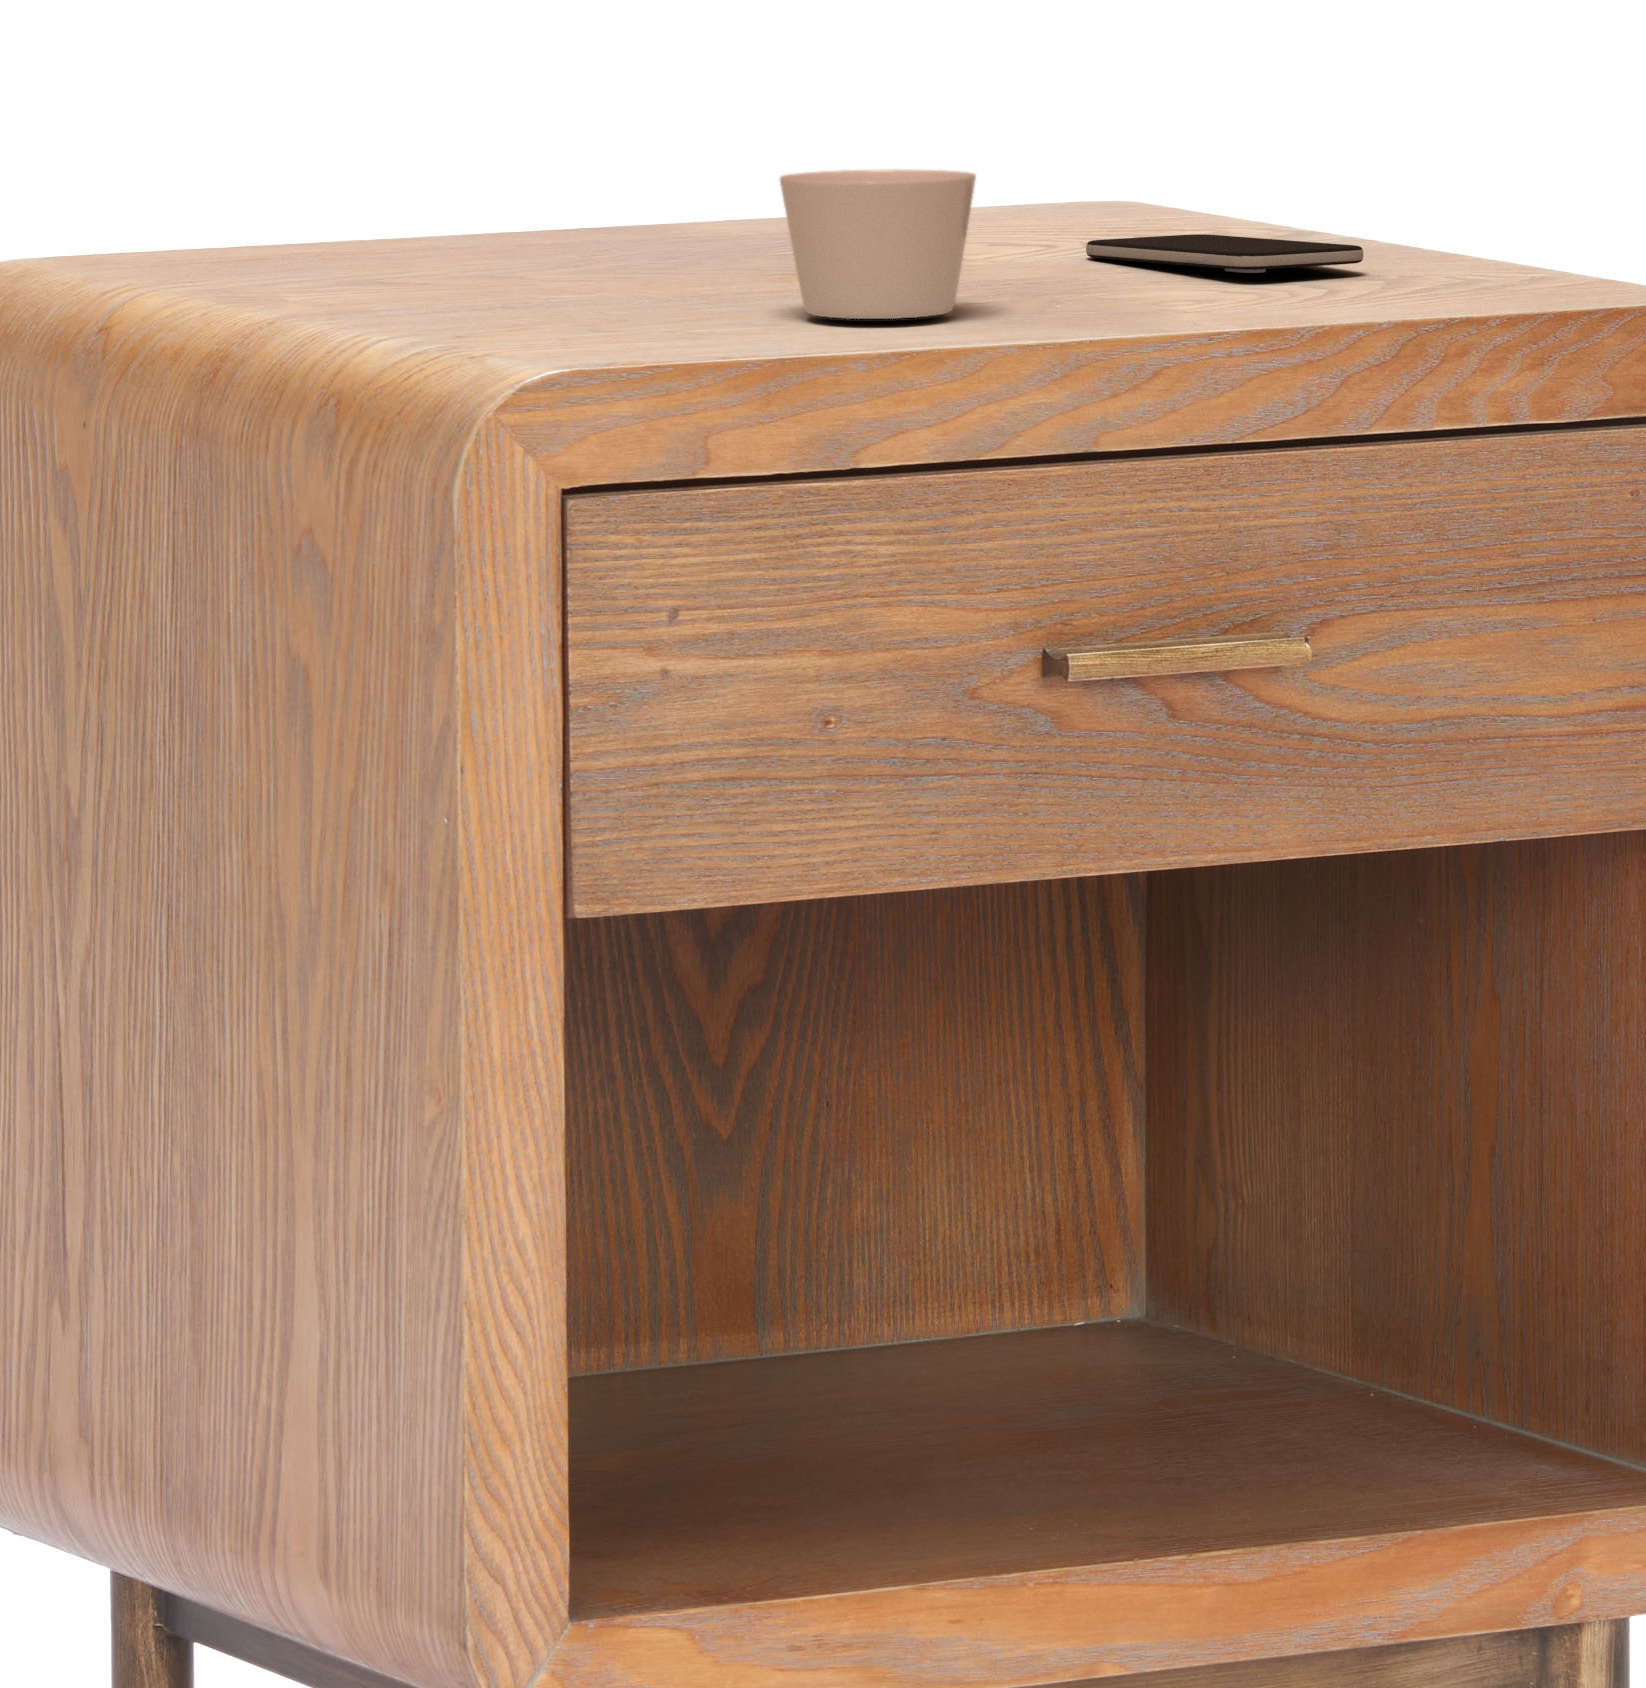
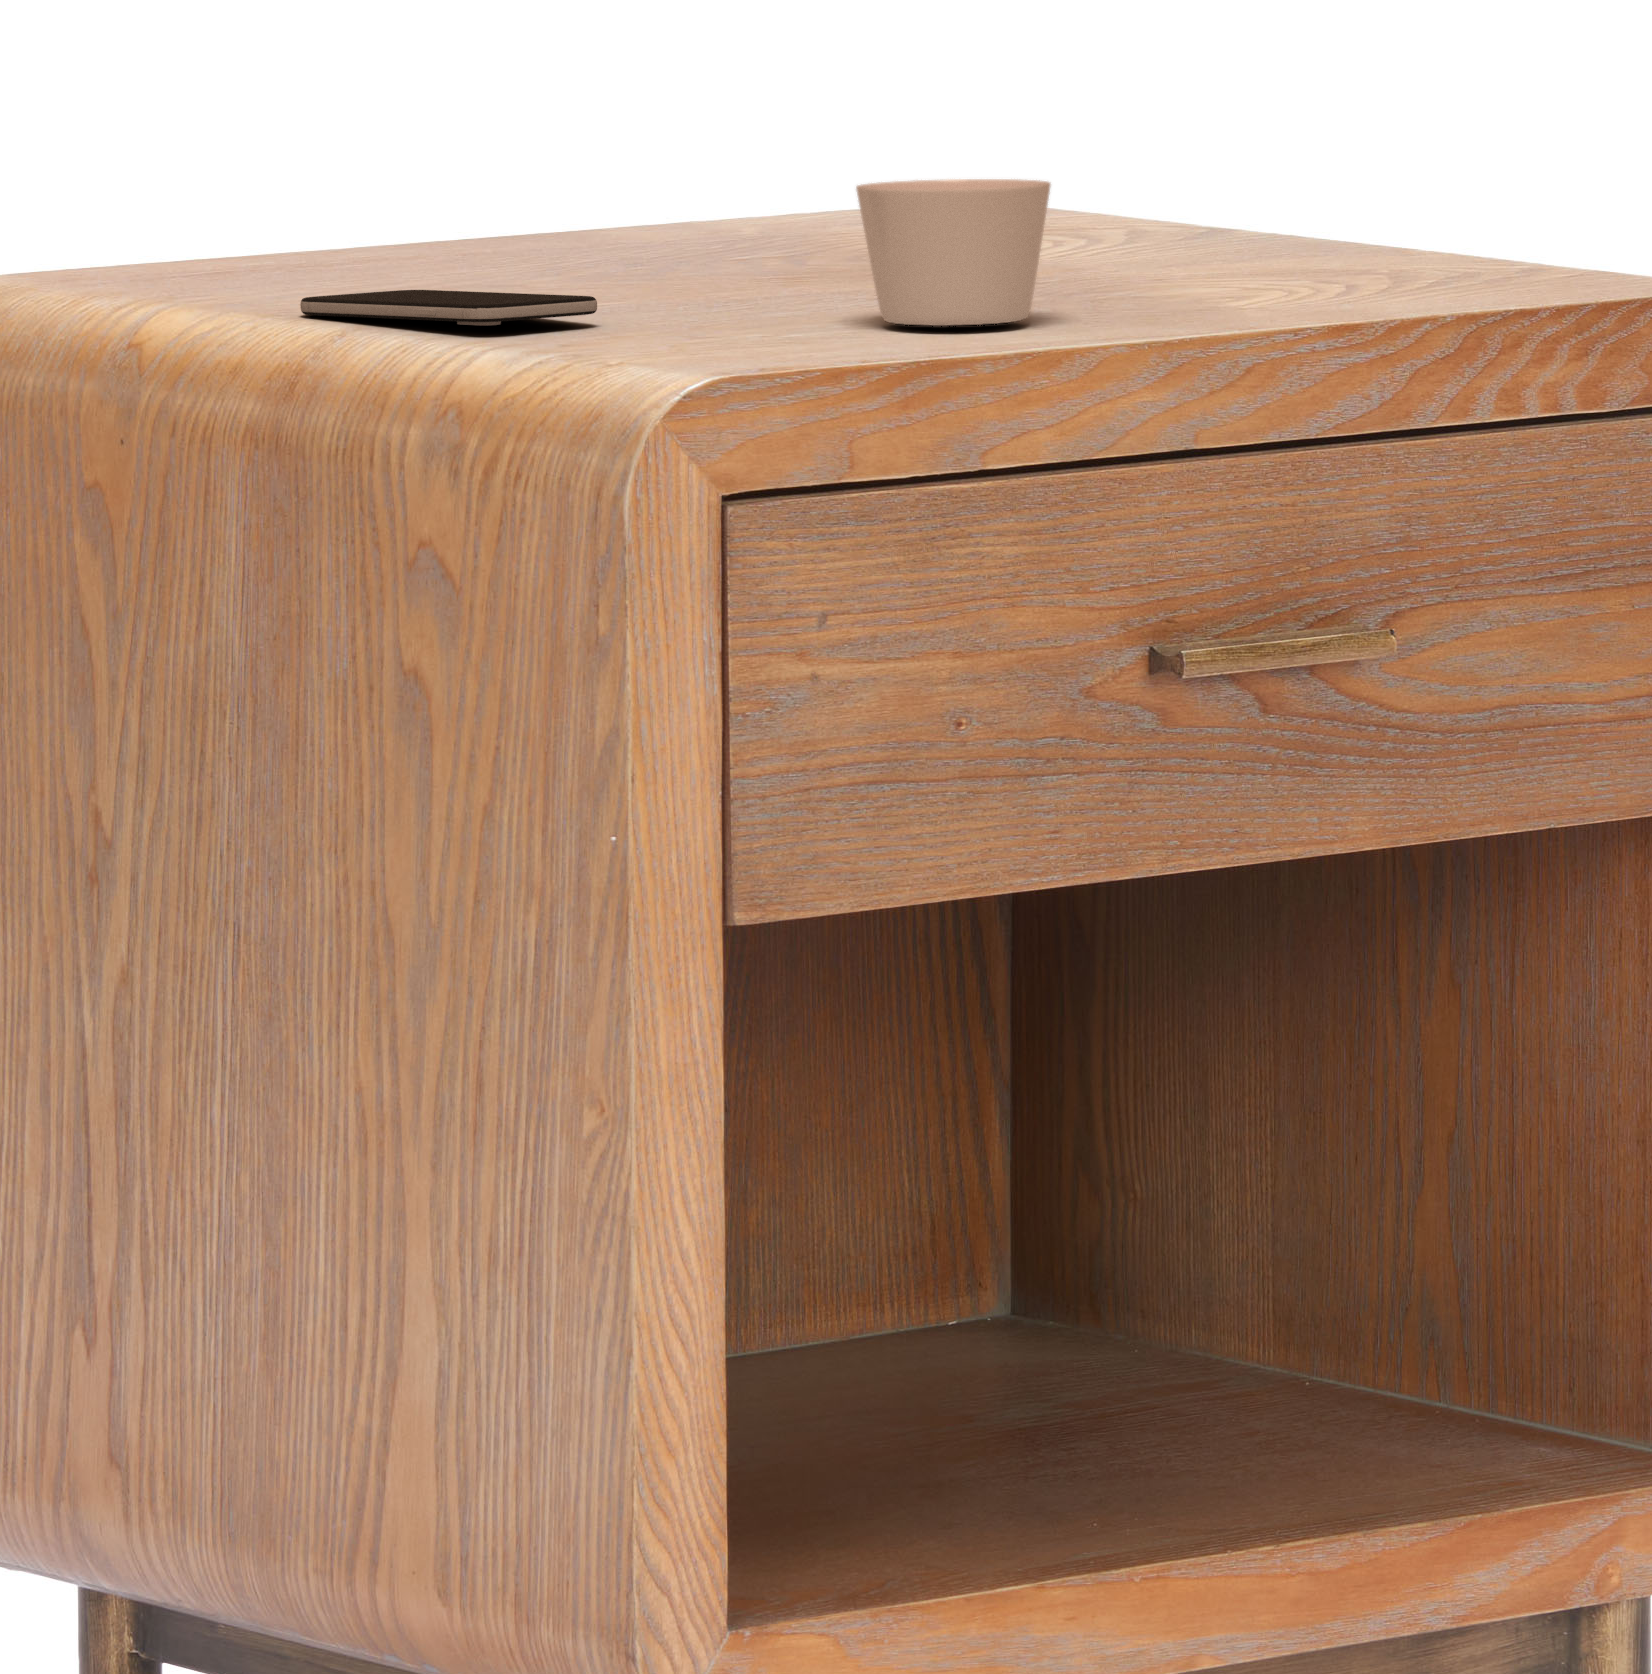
smartphone: present [1086,234,1363,273] -> present [300,290,597,325]

